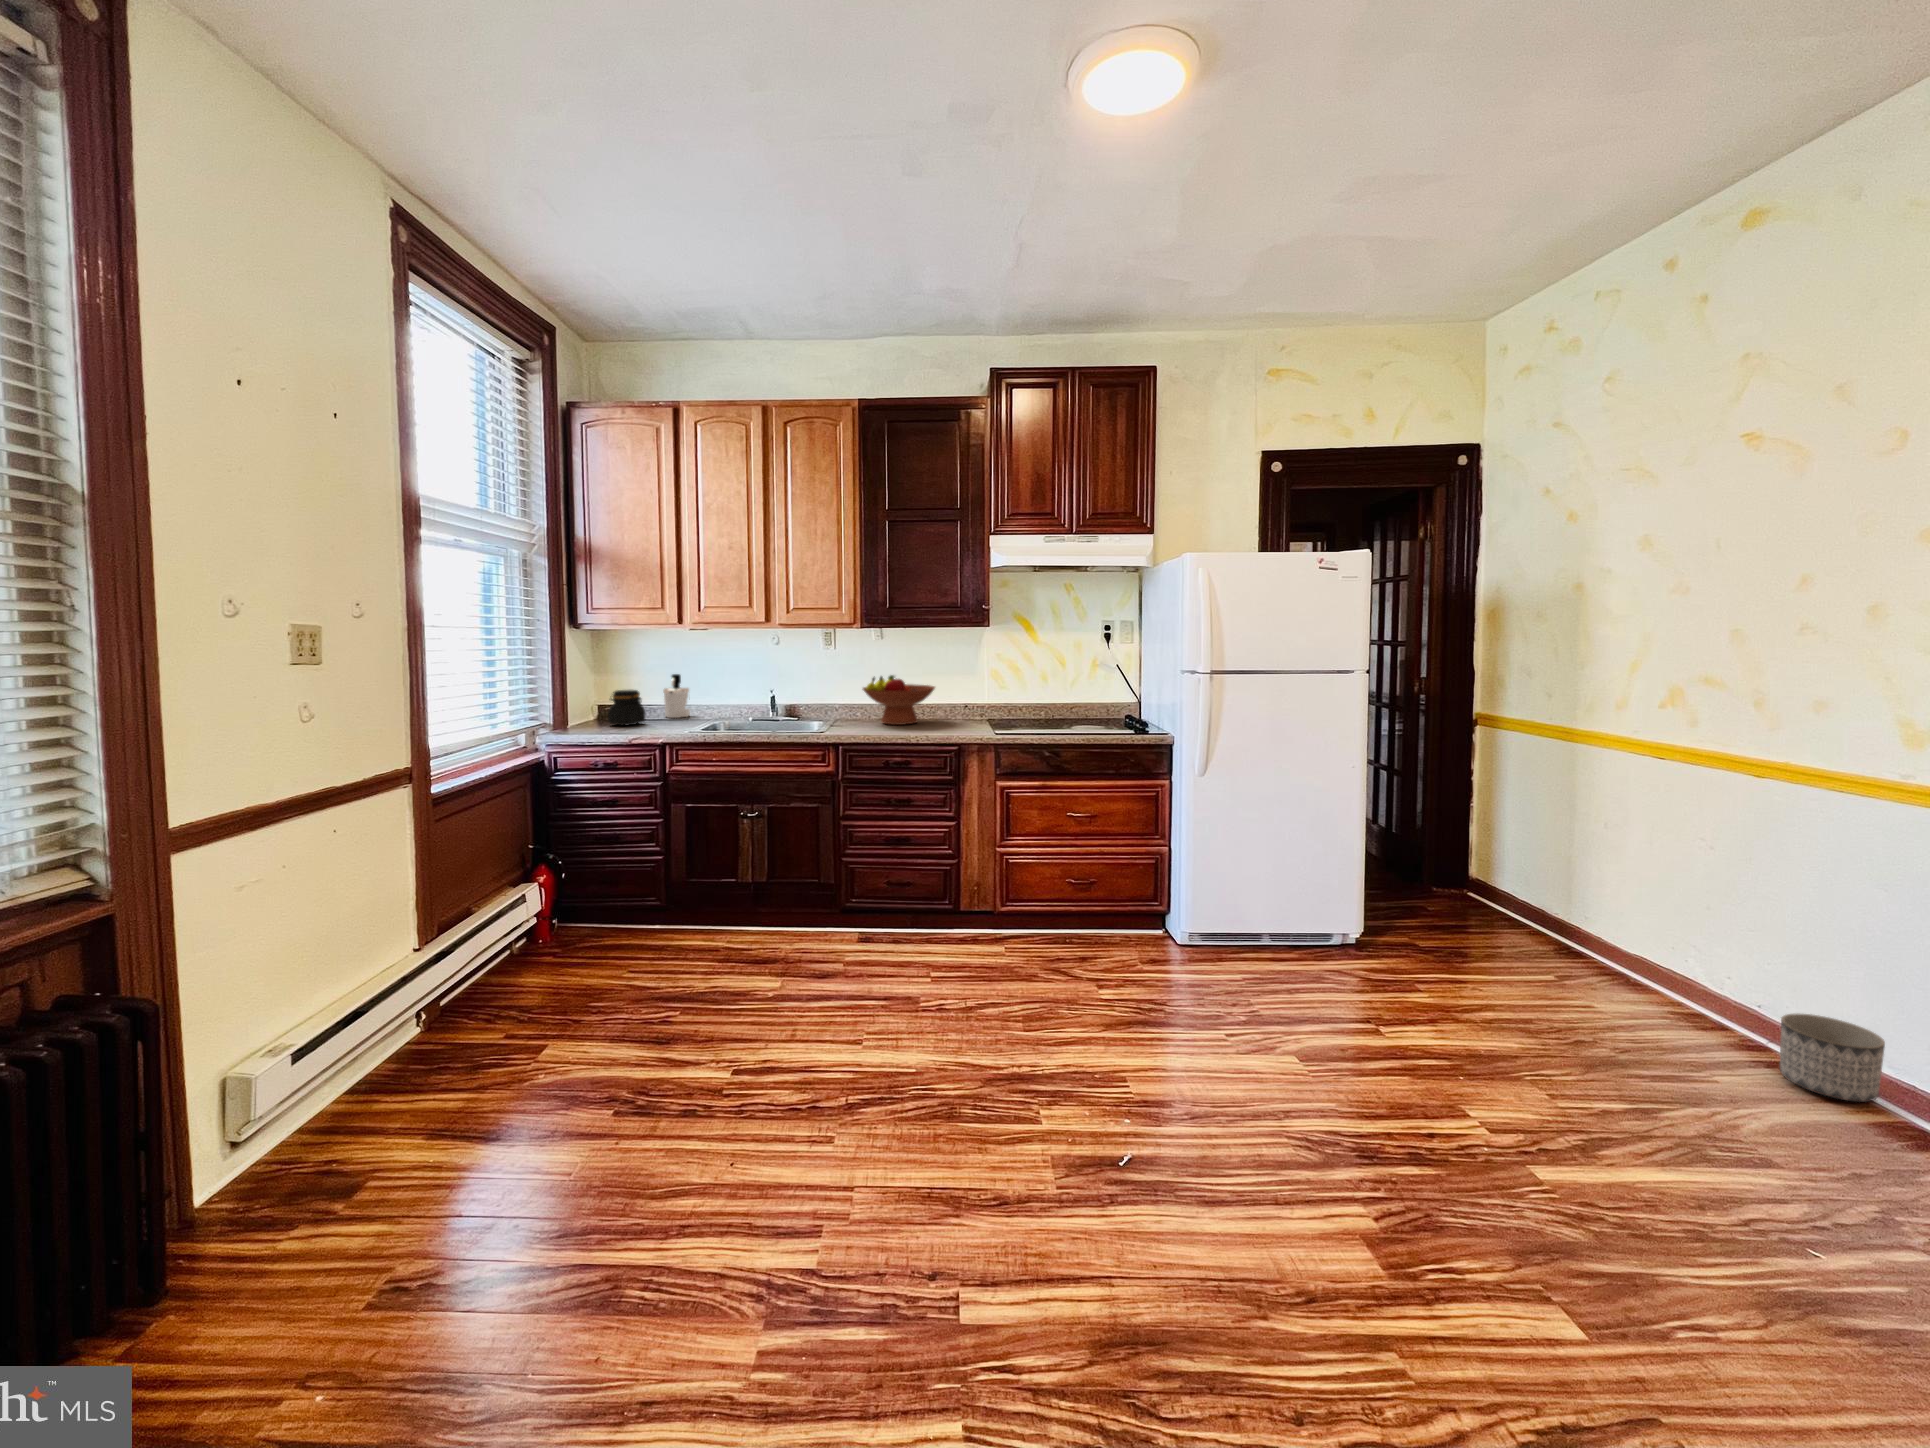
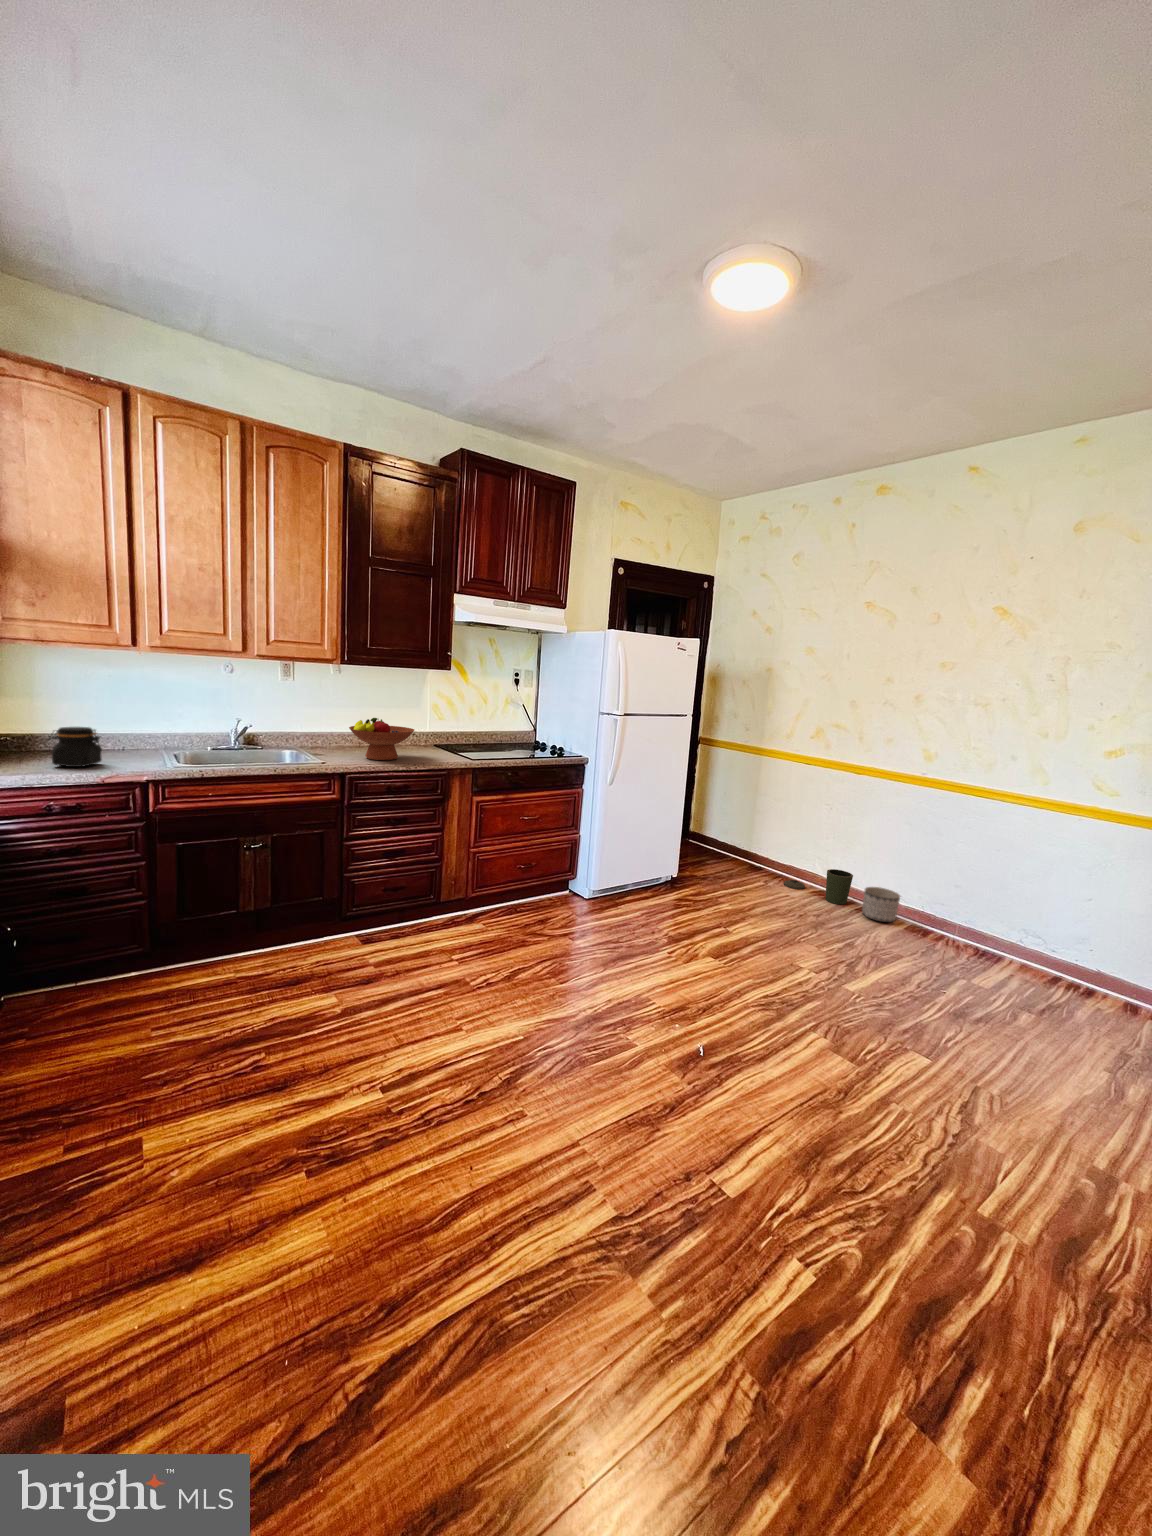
soap dispenser: present [663,674,690,718] -> none [103,709,138,756]
trash can: none [1630,966,1780,1045] -> present [784,869,853,904]

